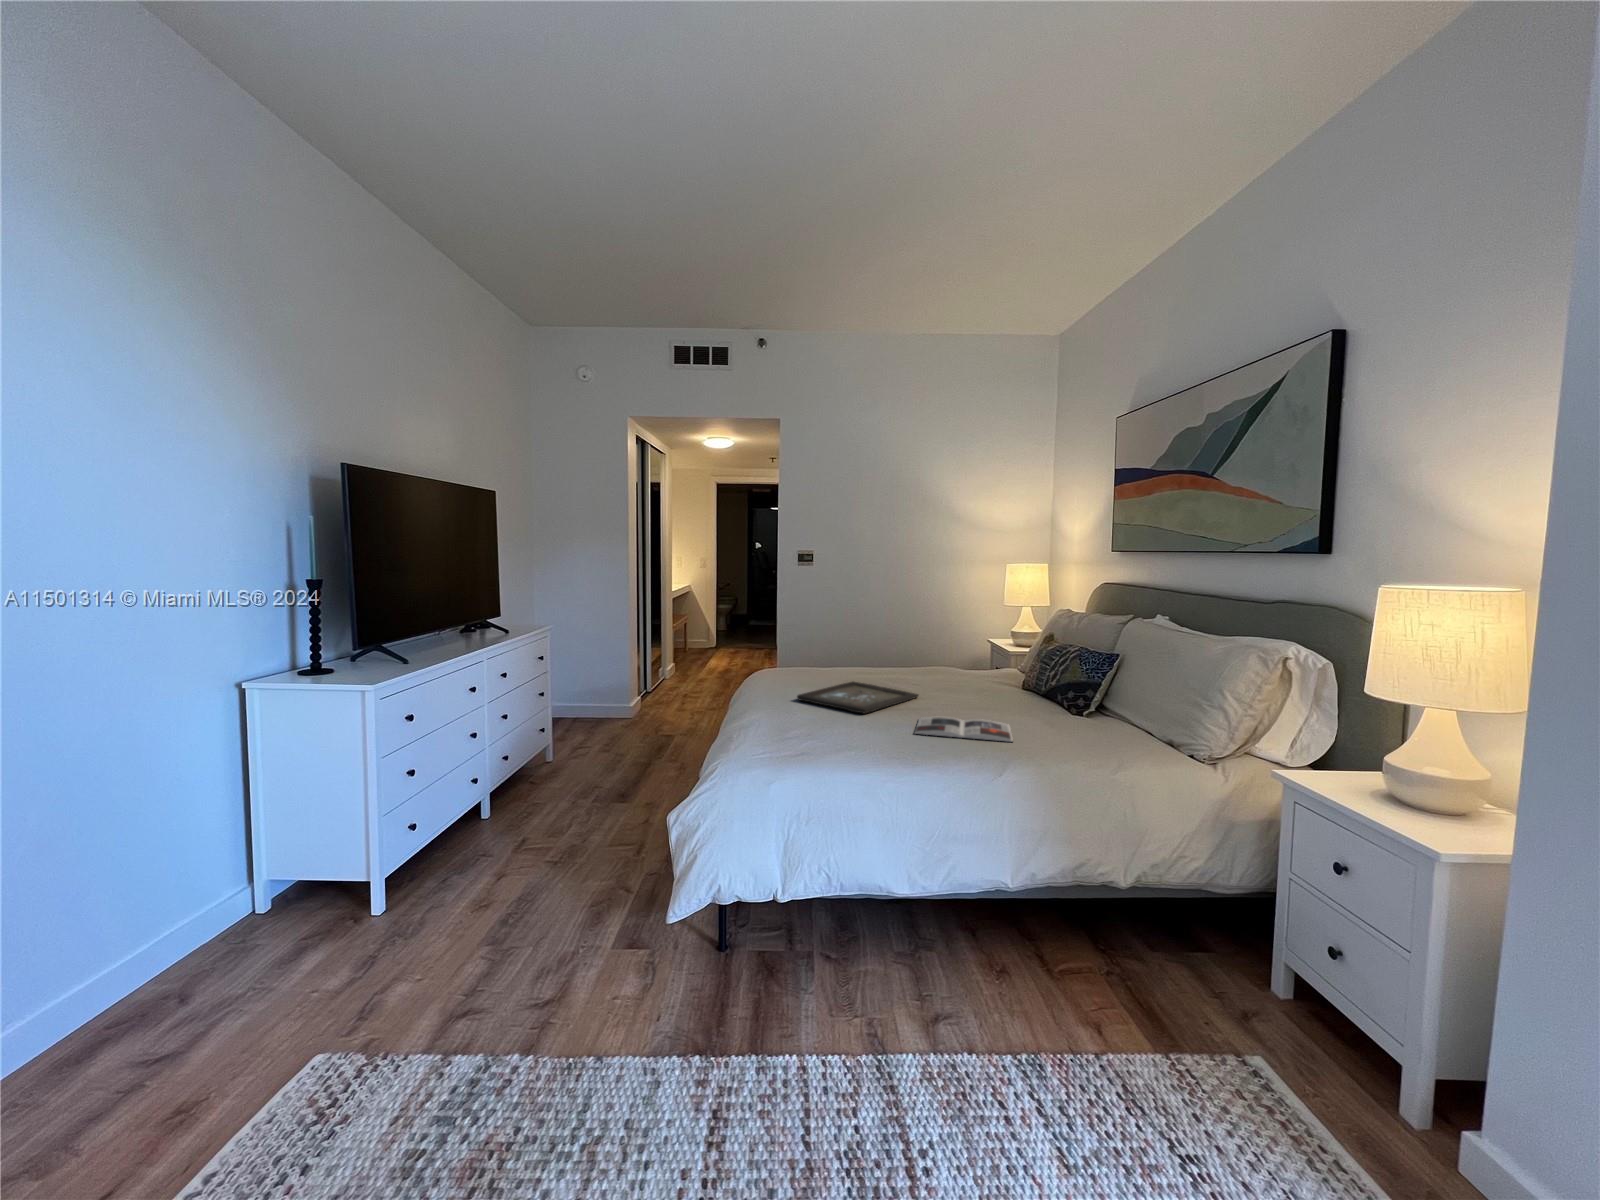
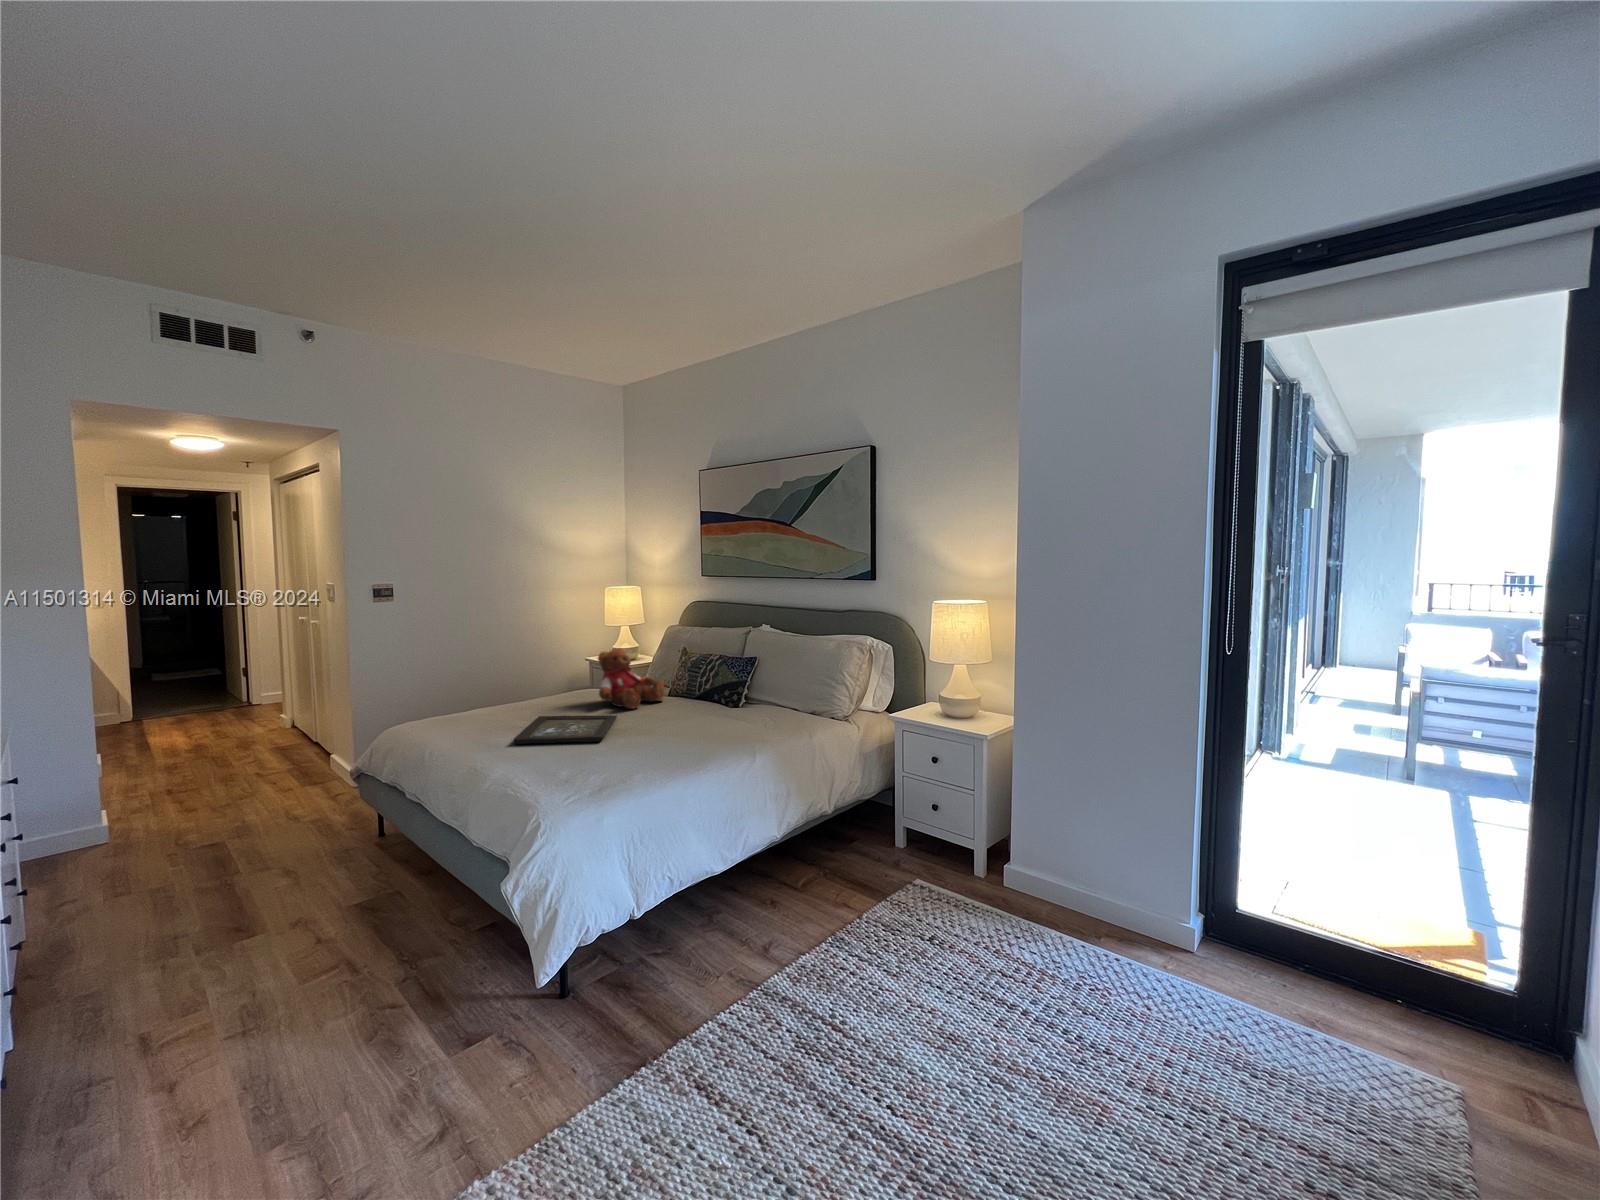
teddy bear: none [922,625,1002,692] -> present [598,648,664,709]
magazine: present [915,717,1013,742] -> none [650,723,740,746]

